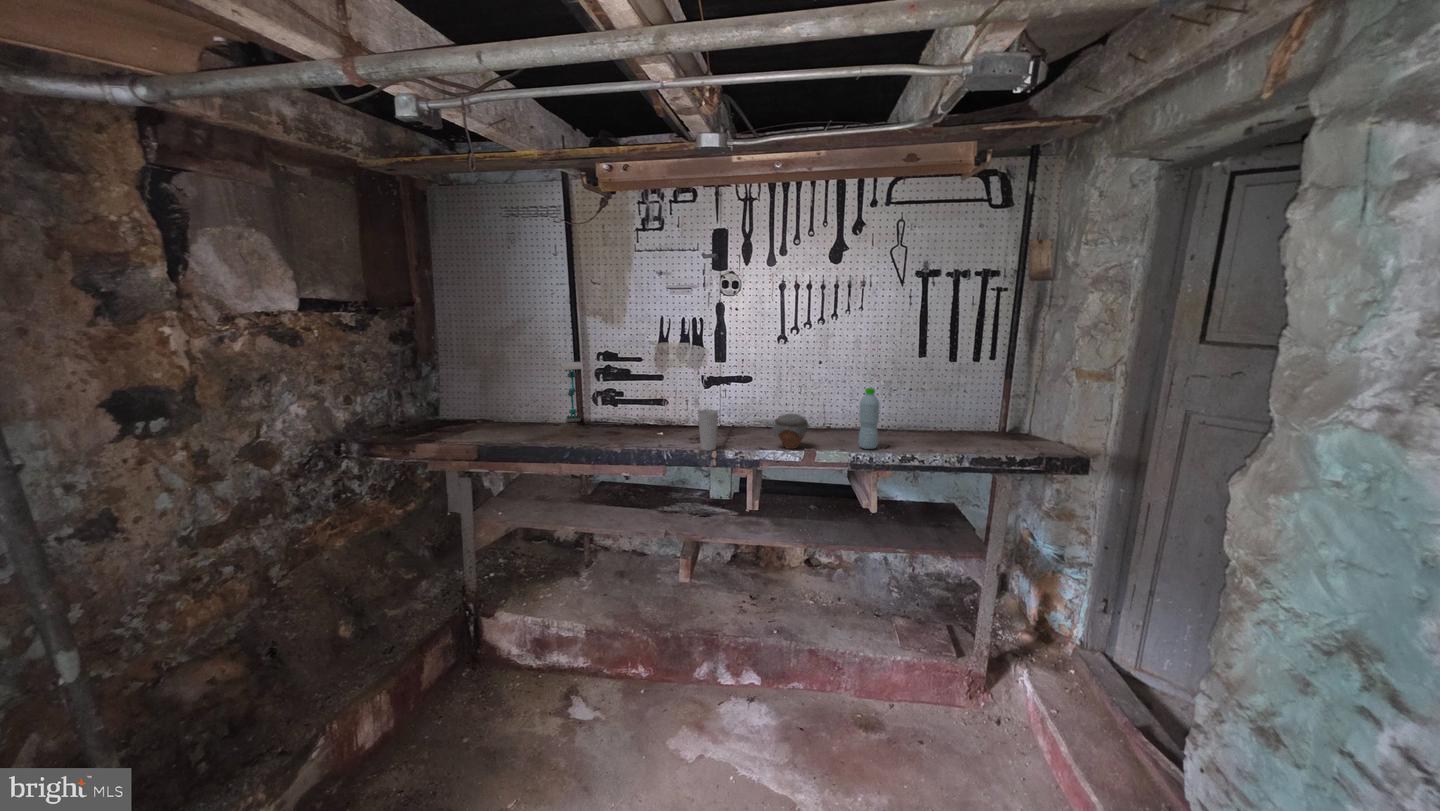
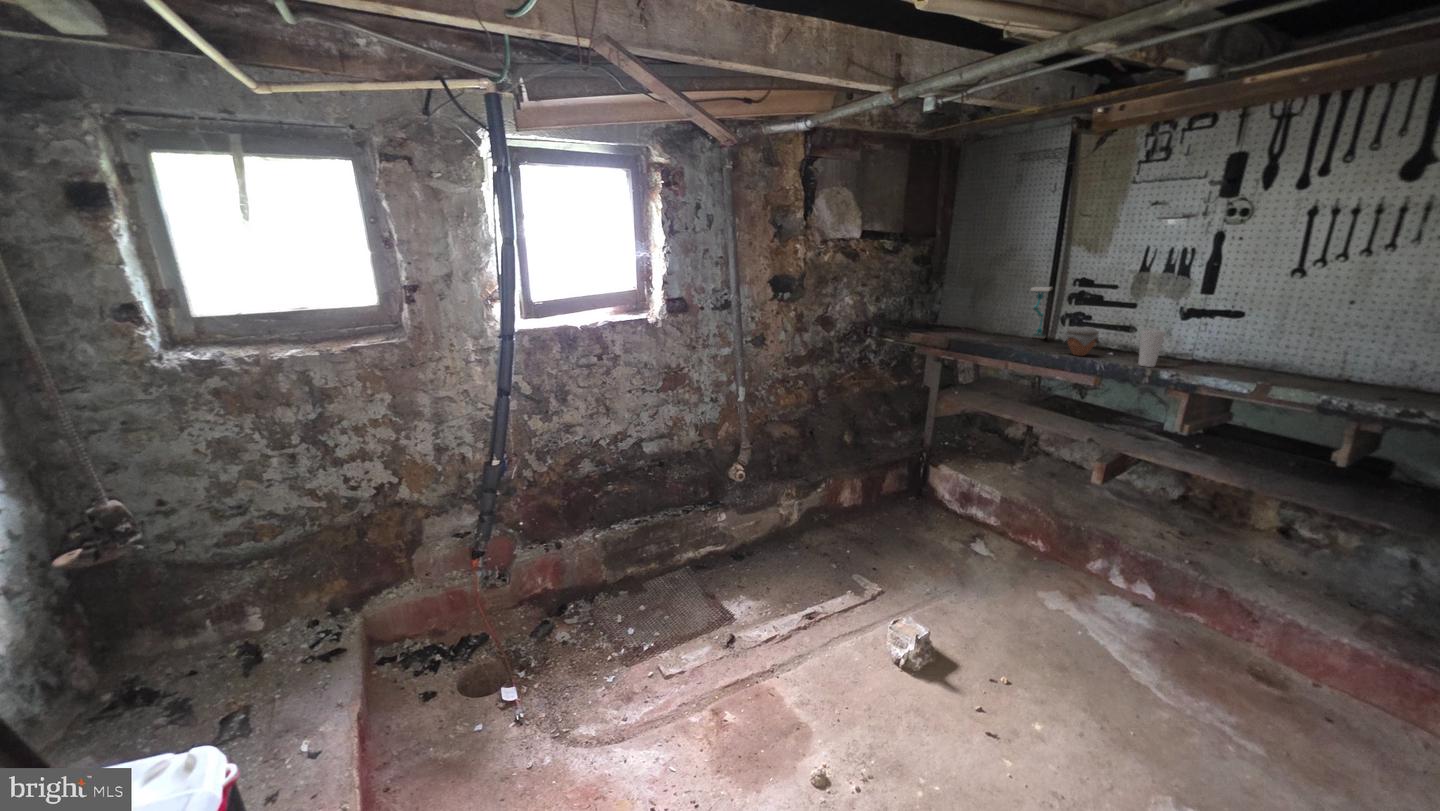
water bottle: present [858,388,879,449] -> none [1359,324,1409,396]
jar: present [772,414,809,449] -> present [1062,327,1099,356]

